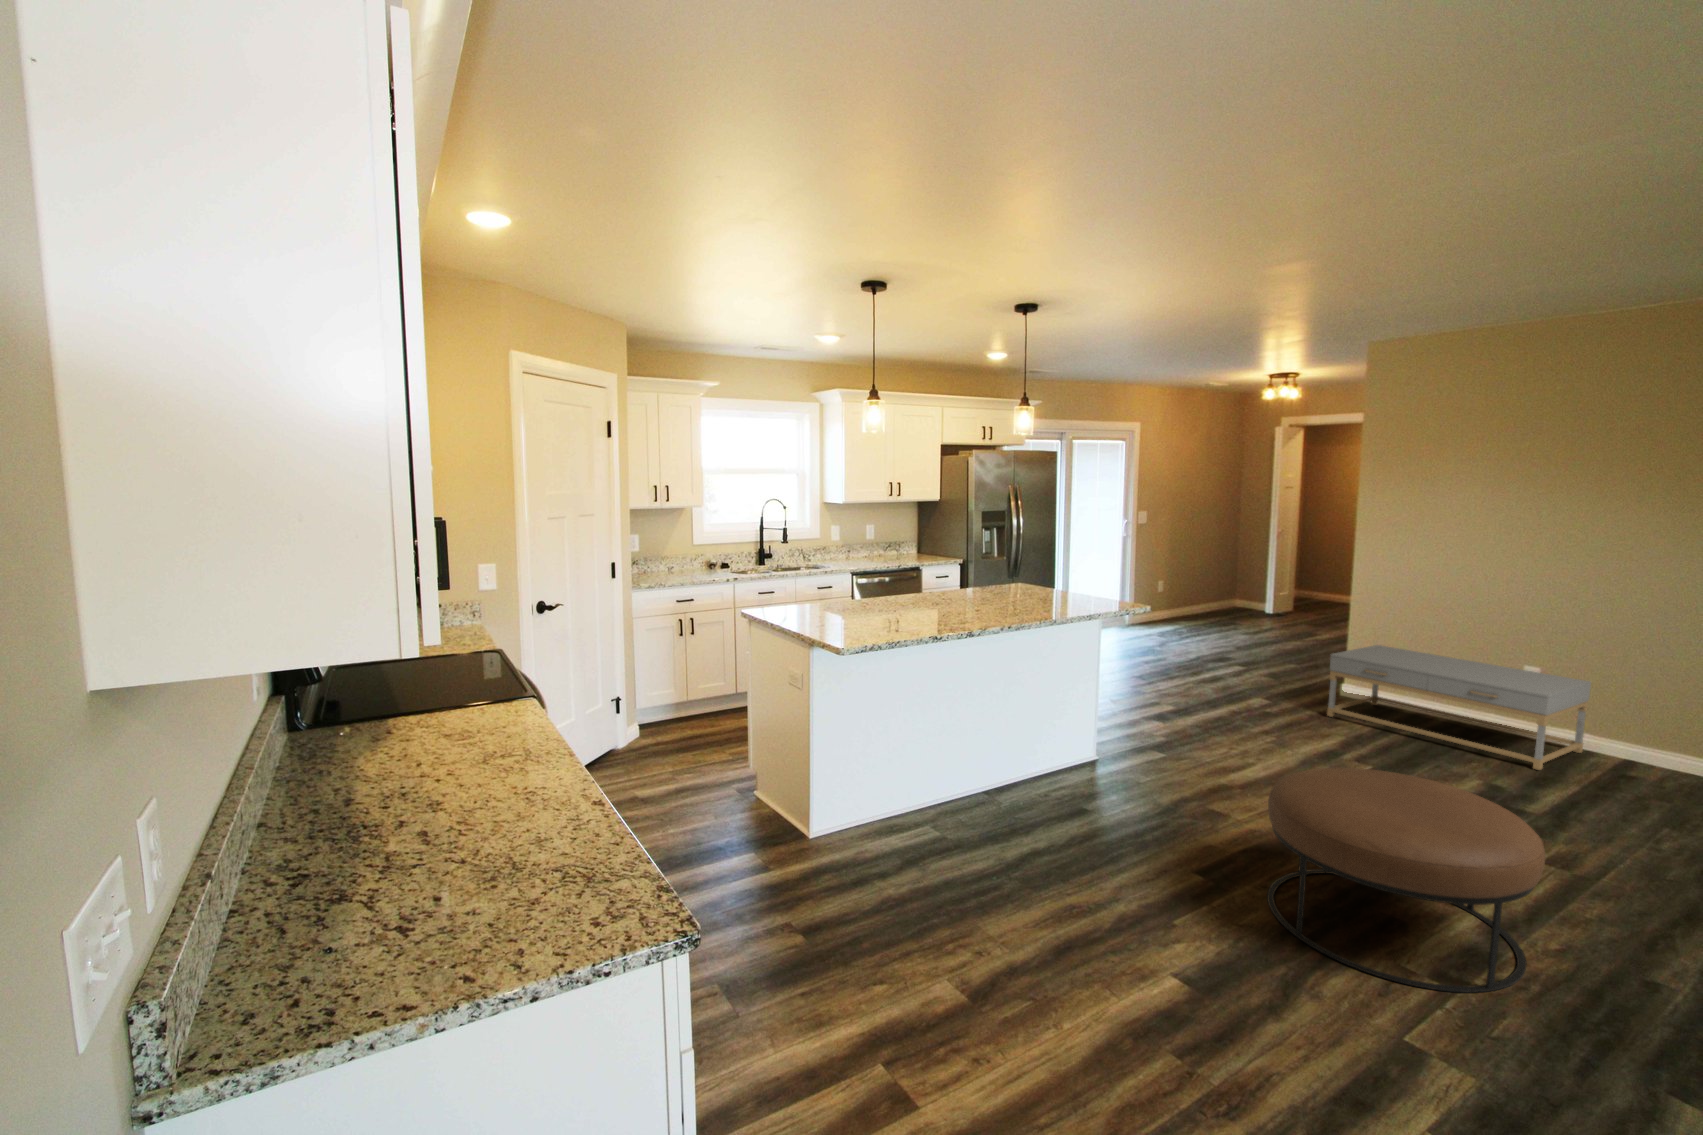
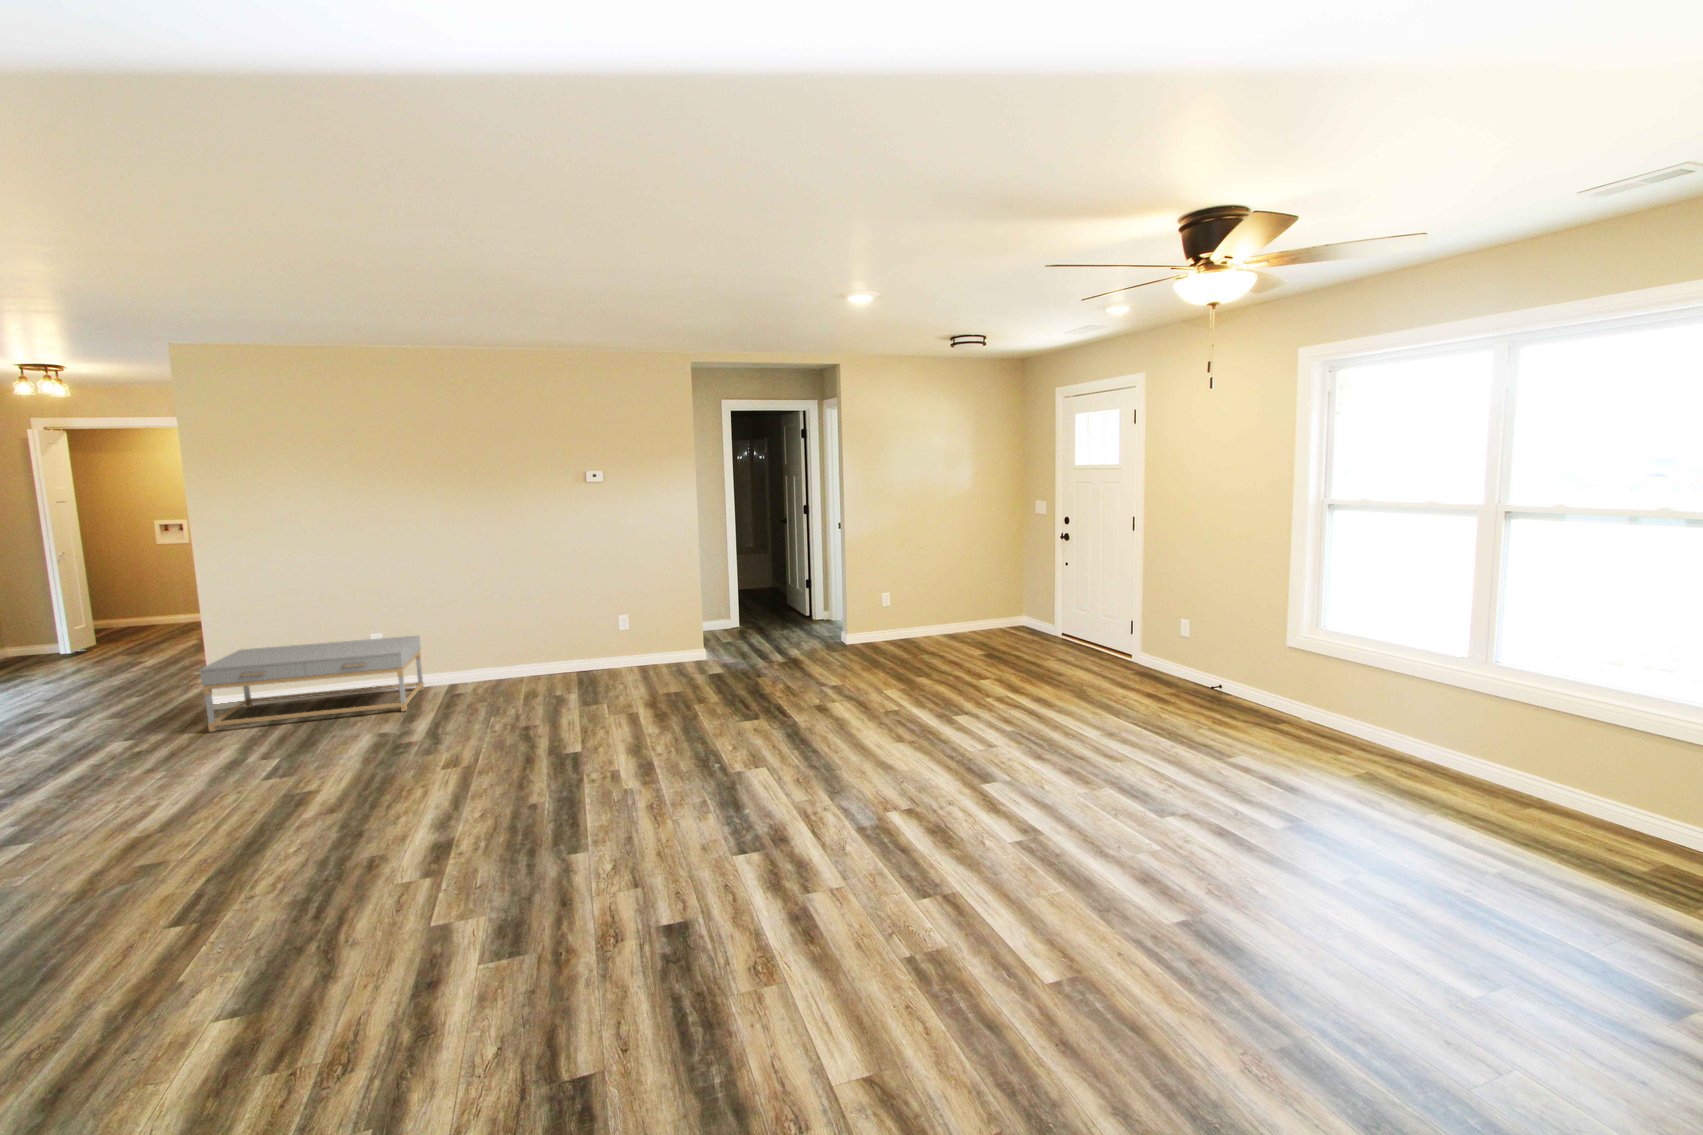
ottoman: present [1267,768,1546,993] -> none [240,733,472,916]

